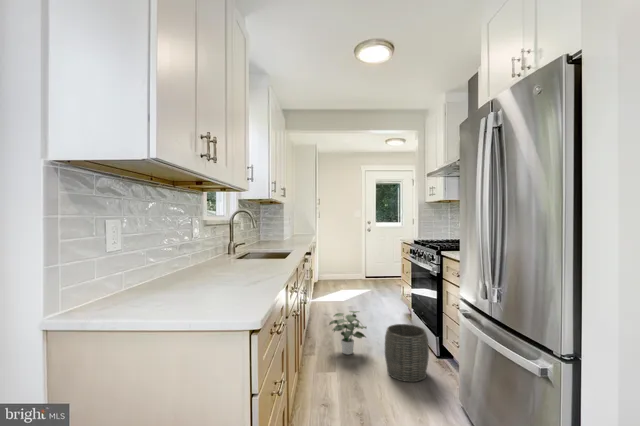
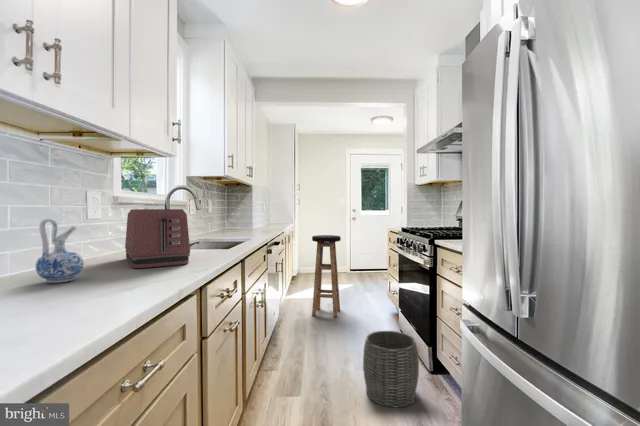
toaster: none [220,231,270,273] -> present [125,209,190,268]
ceramic pitcher: none [190,242,215,281] -> present [35,219,84,283]
bar stool: none [336,246,360,316] -> present [312,235,341,317]
potted plant: present [330,311,366,354] -> none [296,314,343,368]

